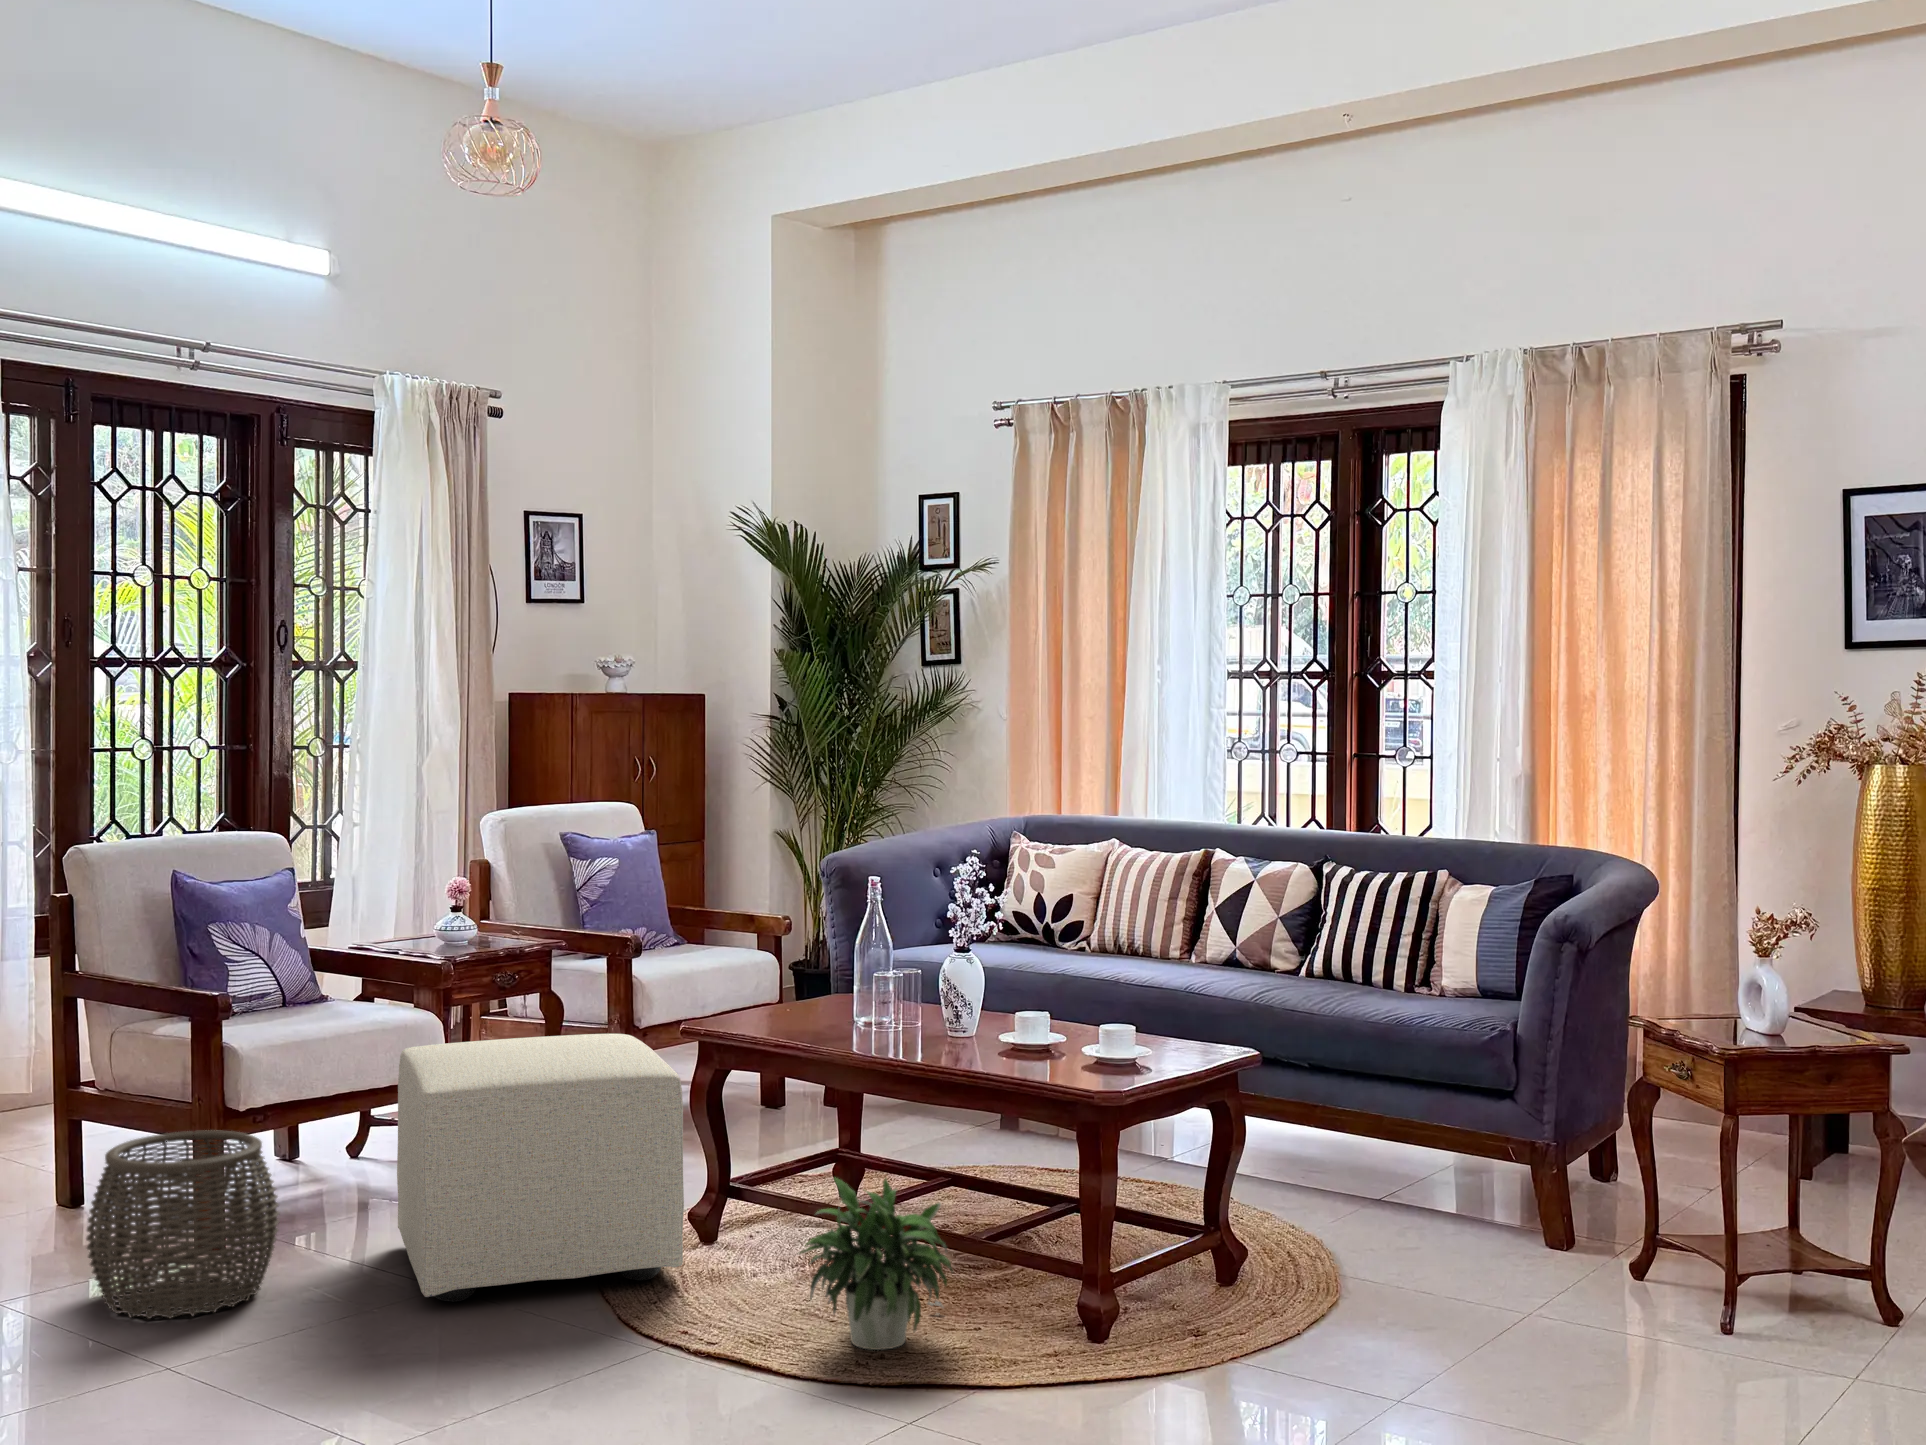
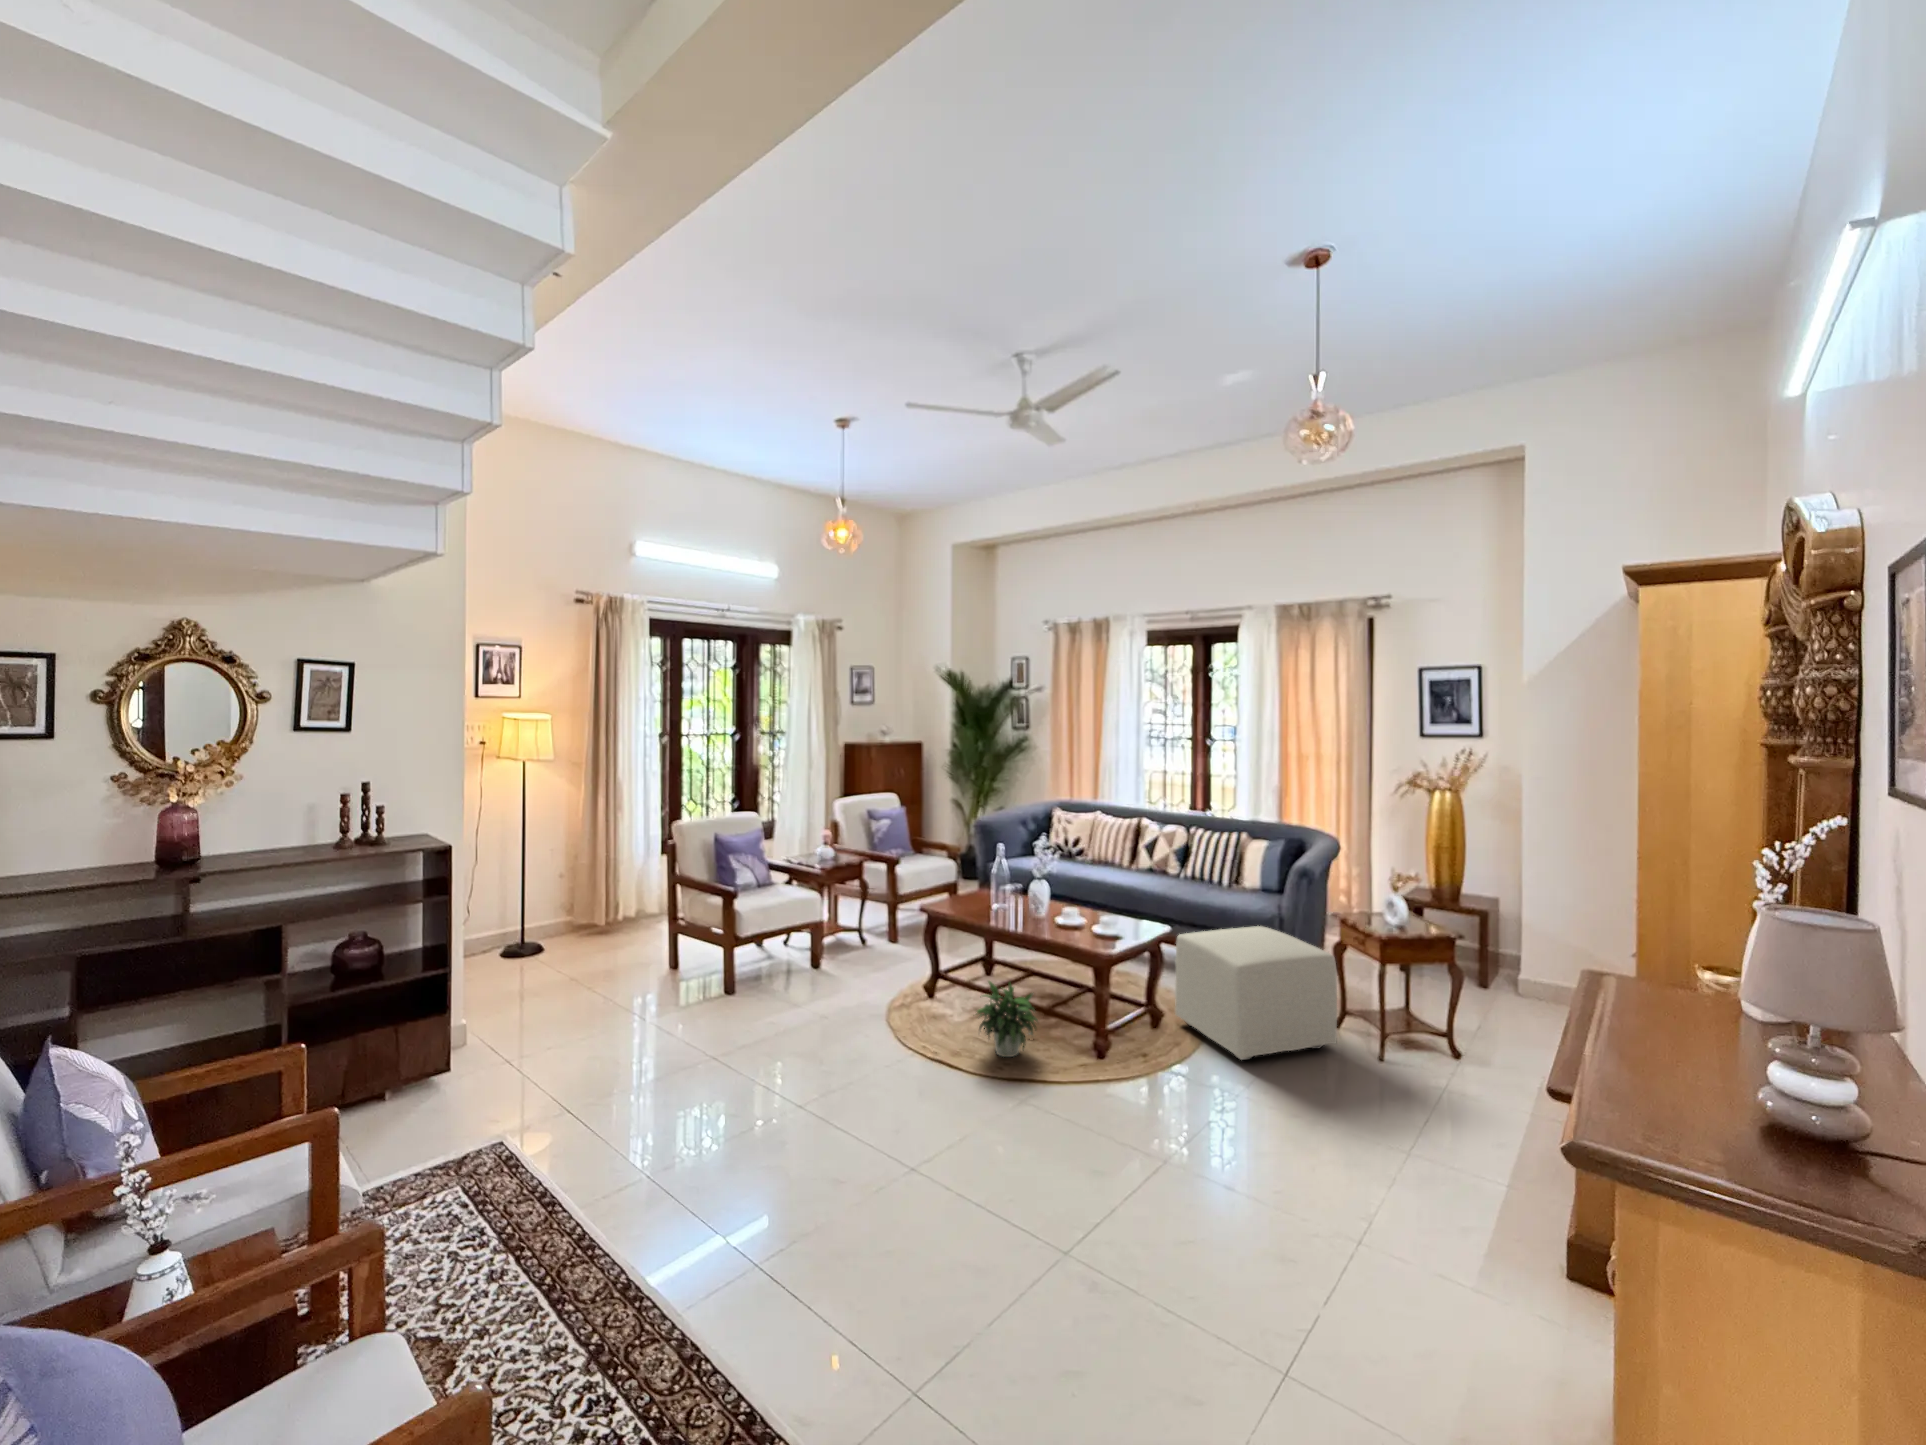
ottoman: present [397,1034,684,1302] -> present [1175,926,1337,1060]
woven basket: present [86,1131,279,1319] -> none [682,950,759,1033]

